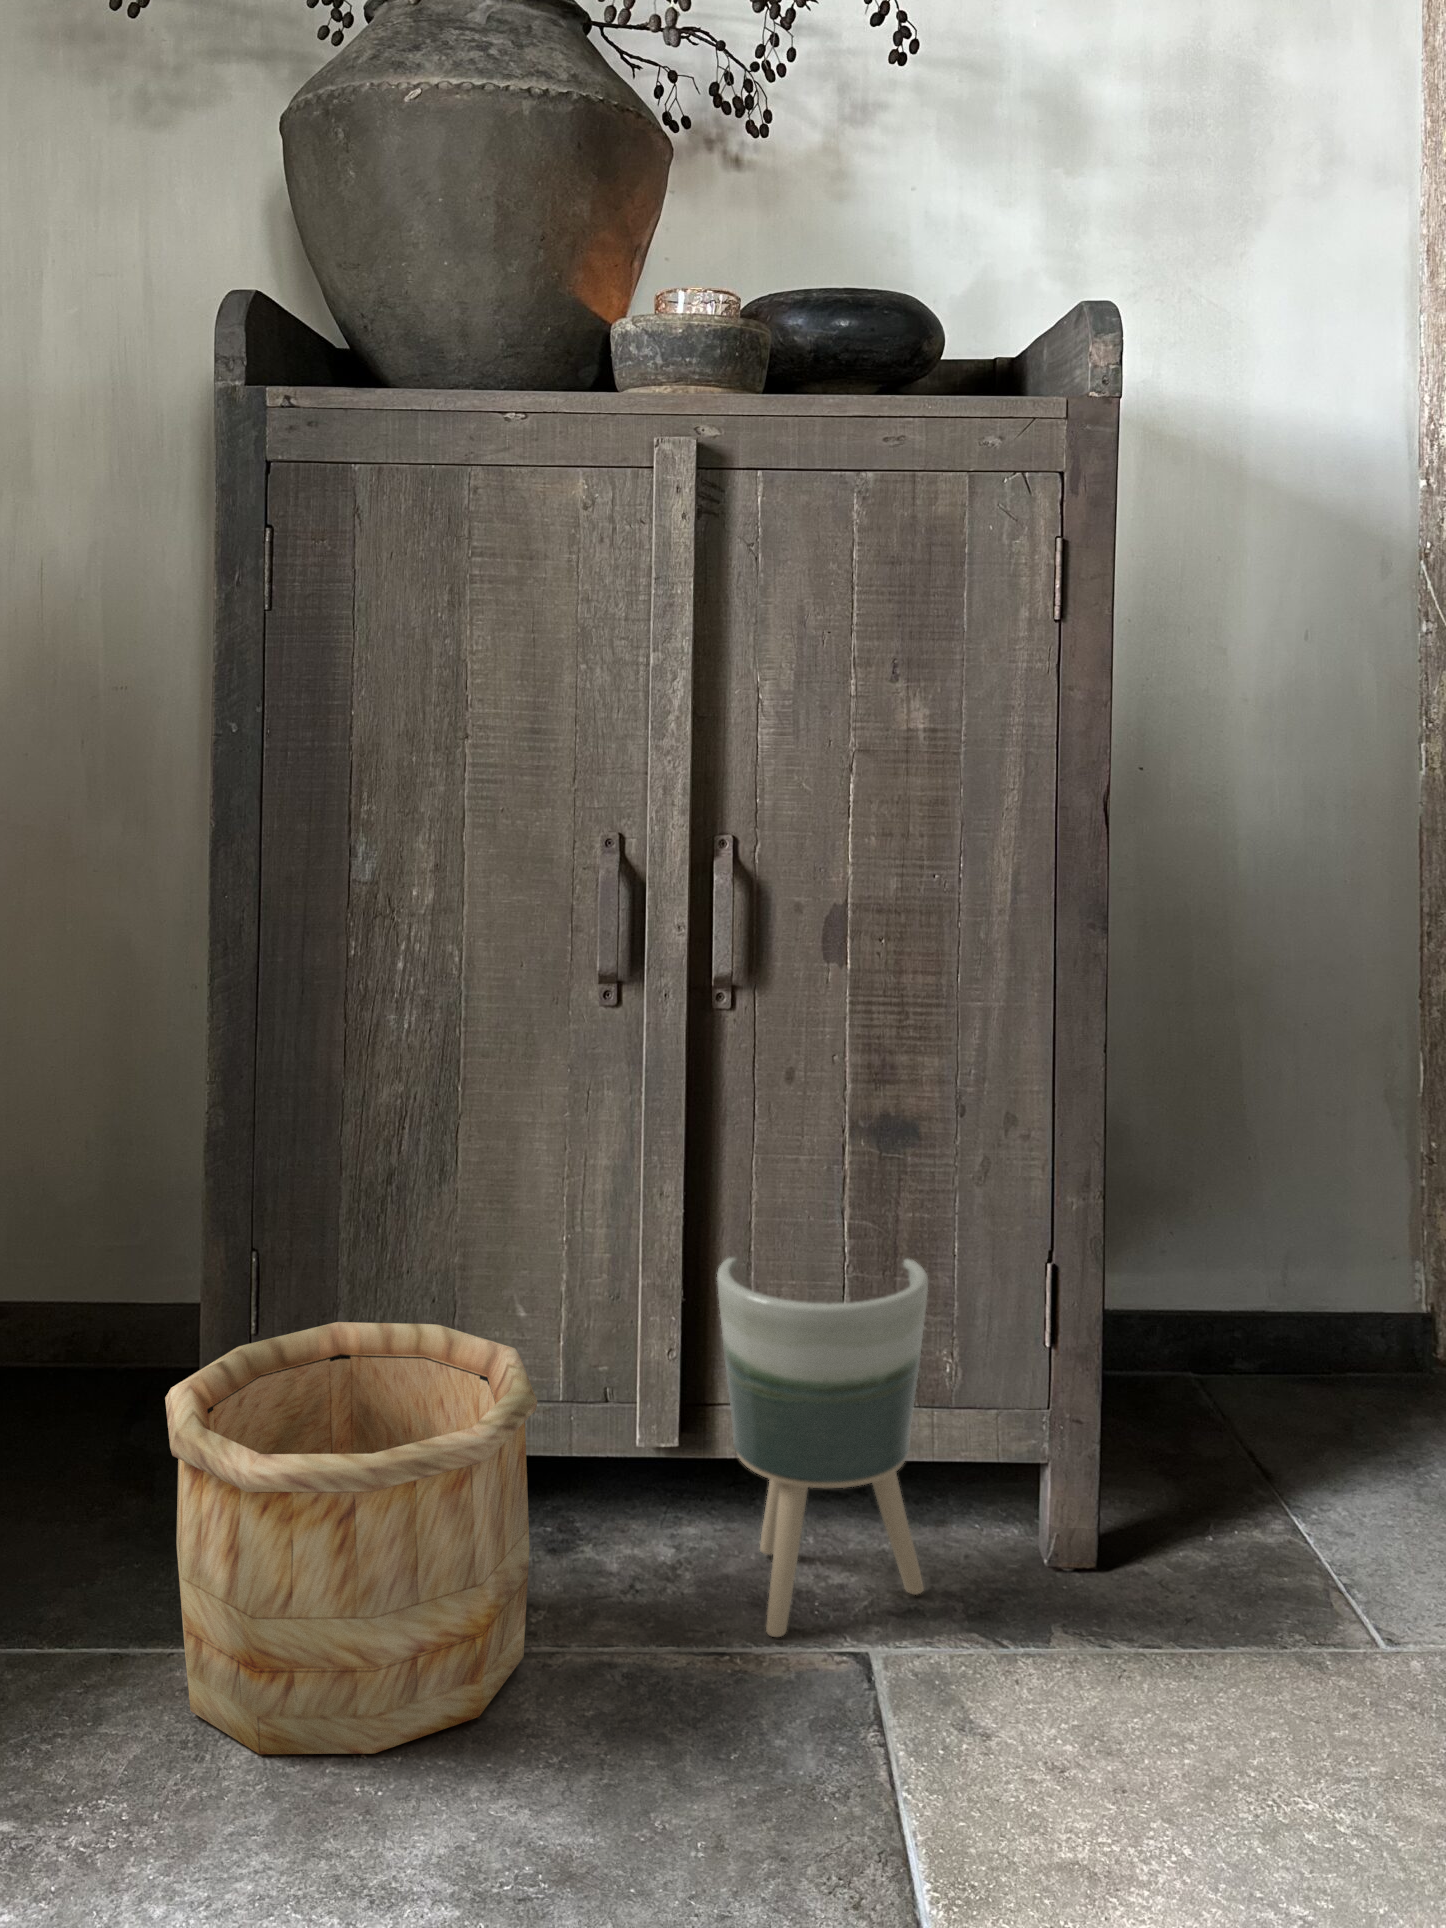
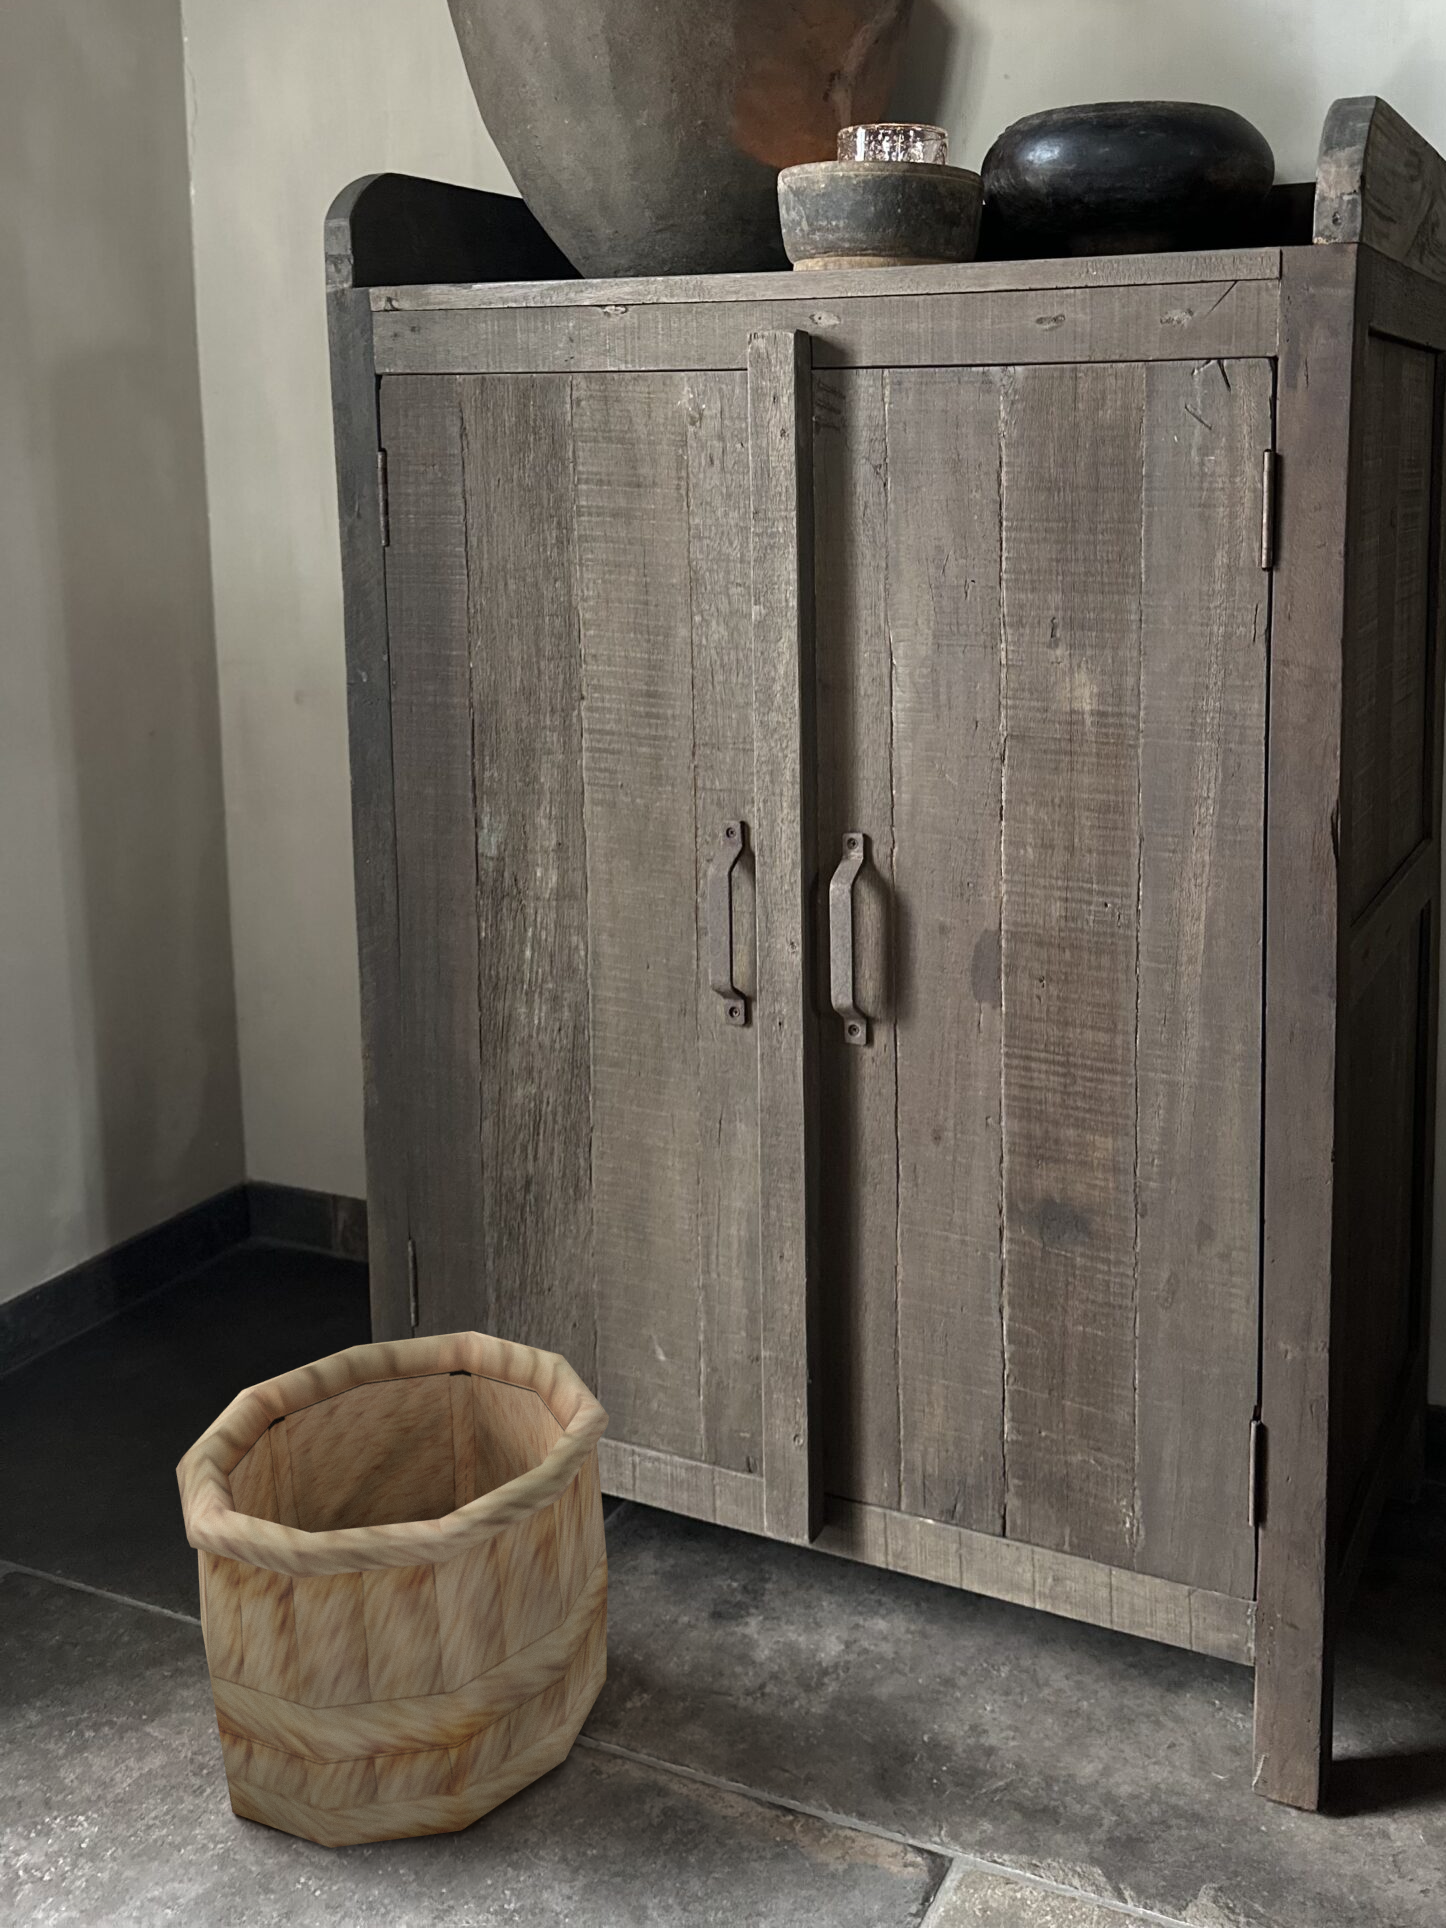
planter: present [717,1258,928,1637] -> none [829,1320,1092,1807]

